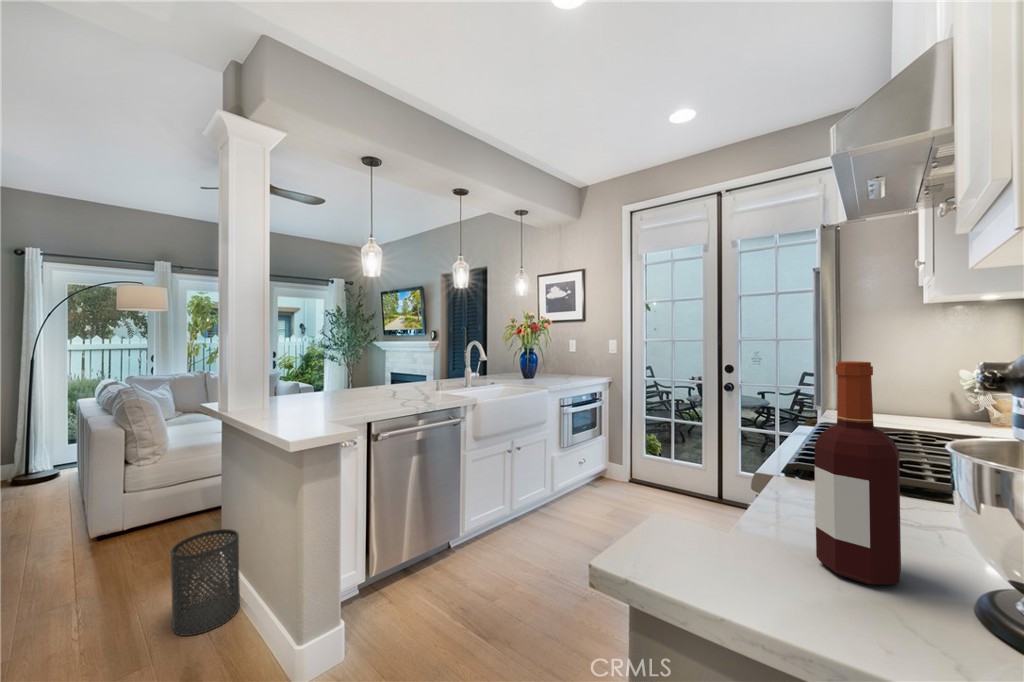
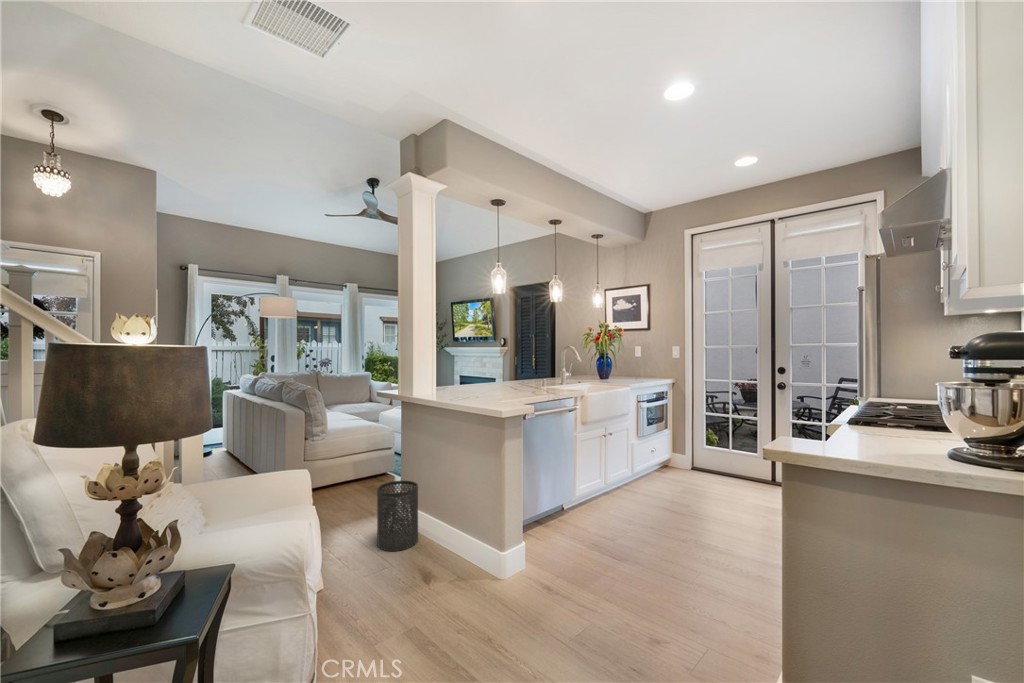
bottle: present [815,361,901,584] -> none [864,348,908,452]

